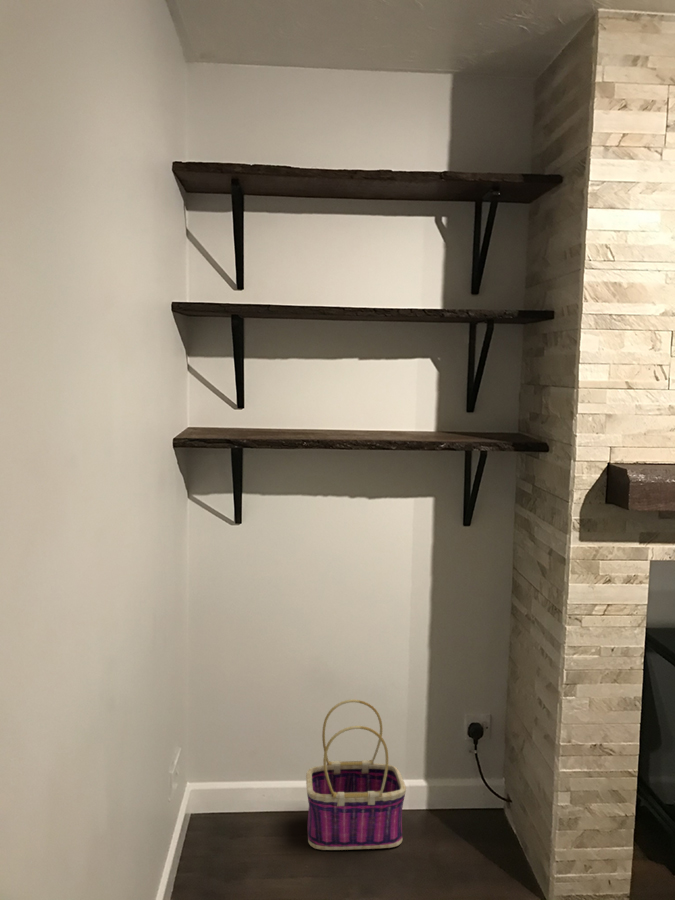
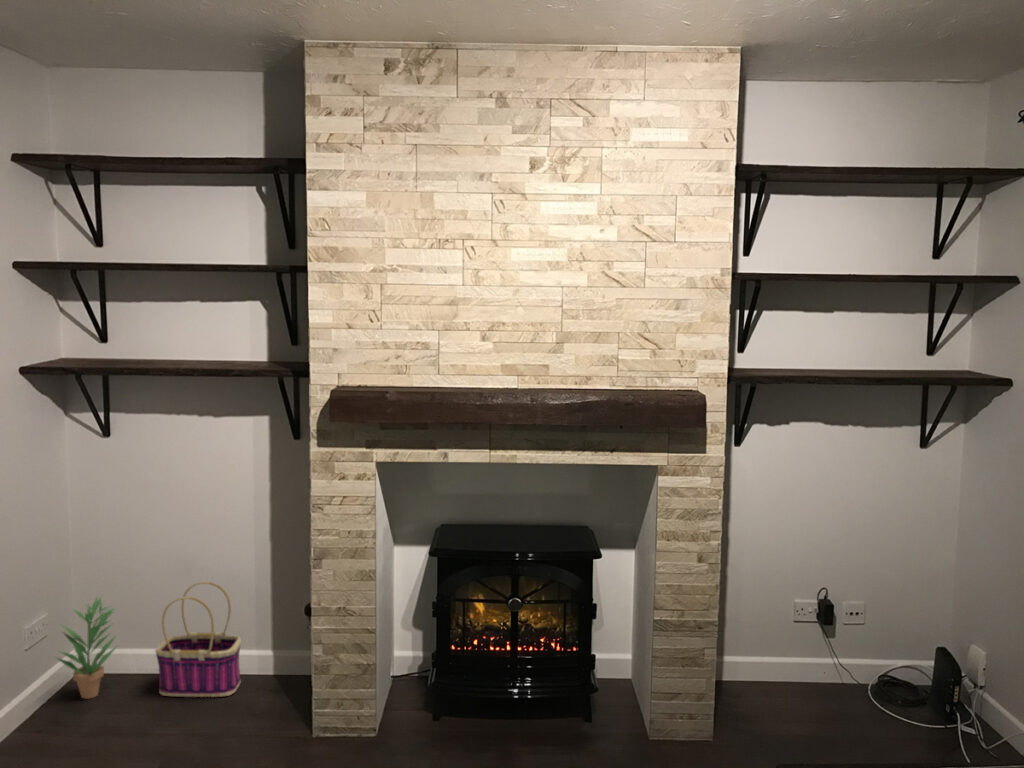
potted plant: none [189,723,263,860] -> present [57,597,115,699]

